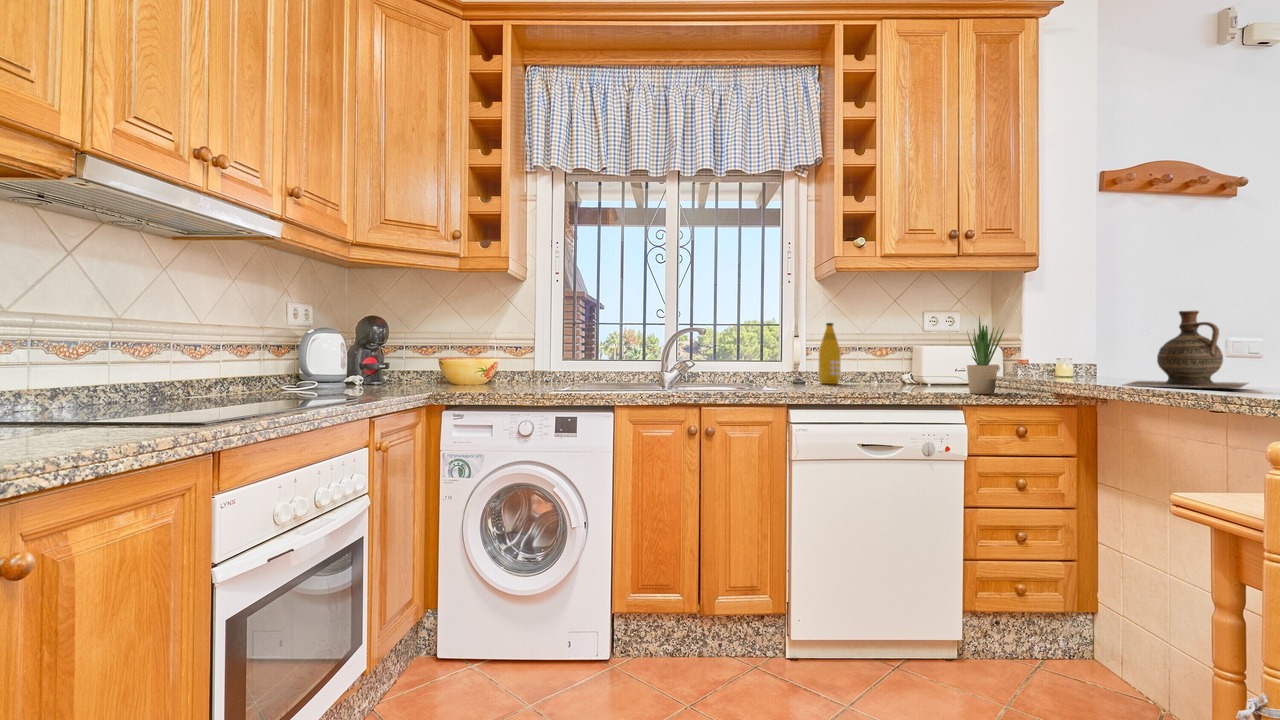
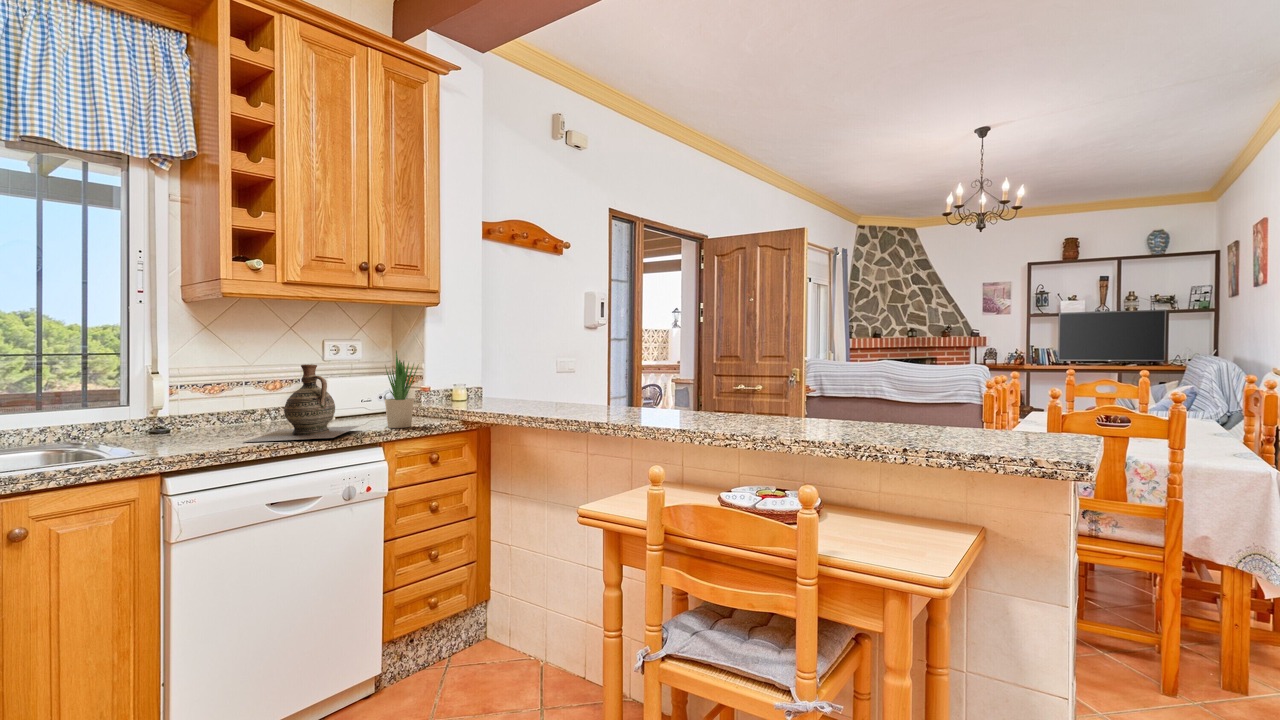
ceramic jug: present [1123,311,1248,388] -> present [244,364,359,442]
bottle: present [818,323,841,384] -> none [189,350,224,430]

